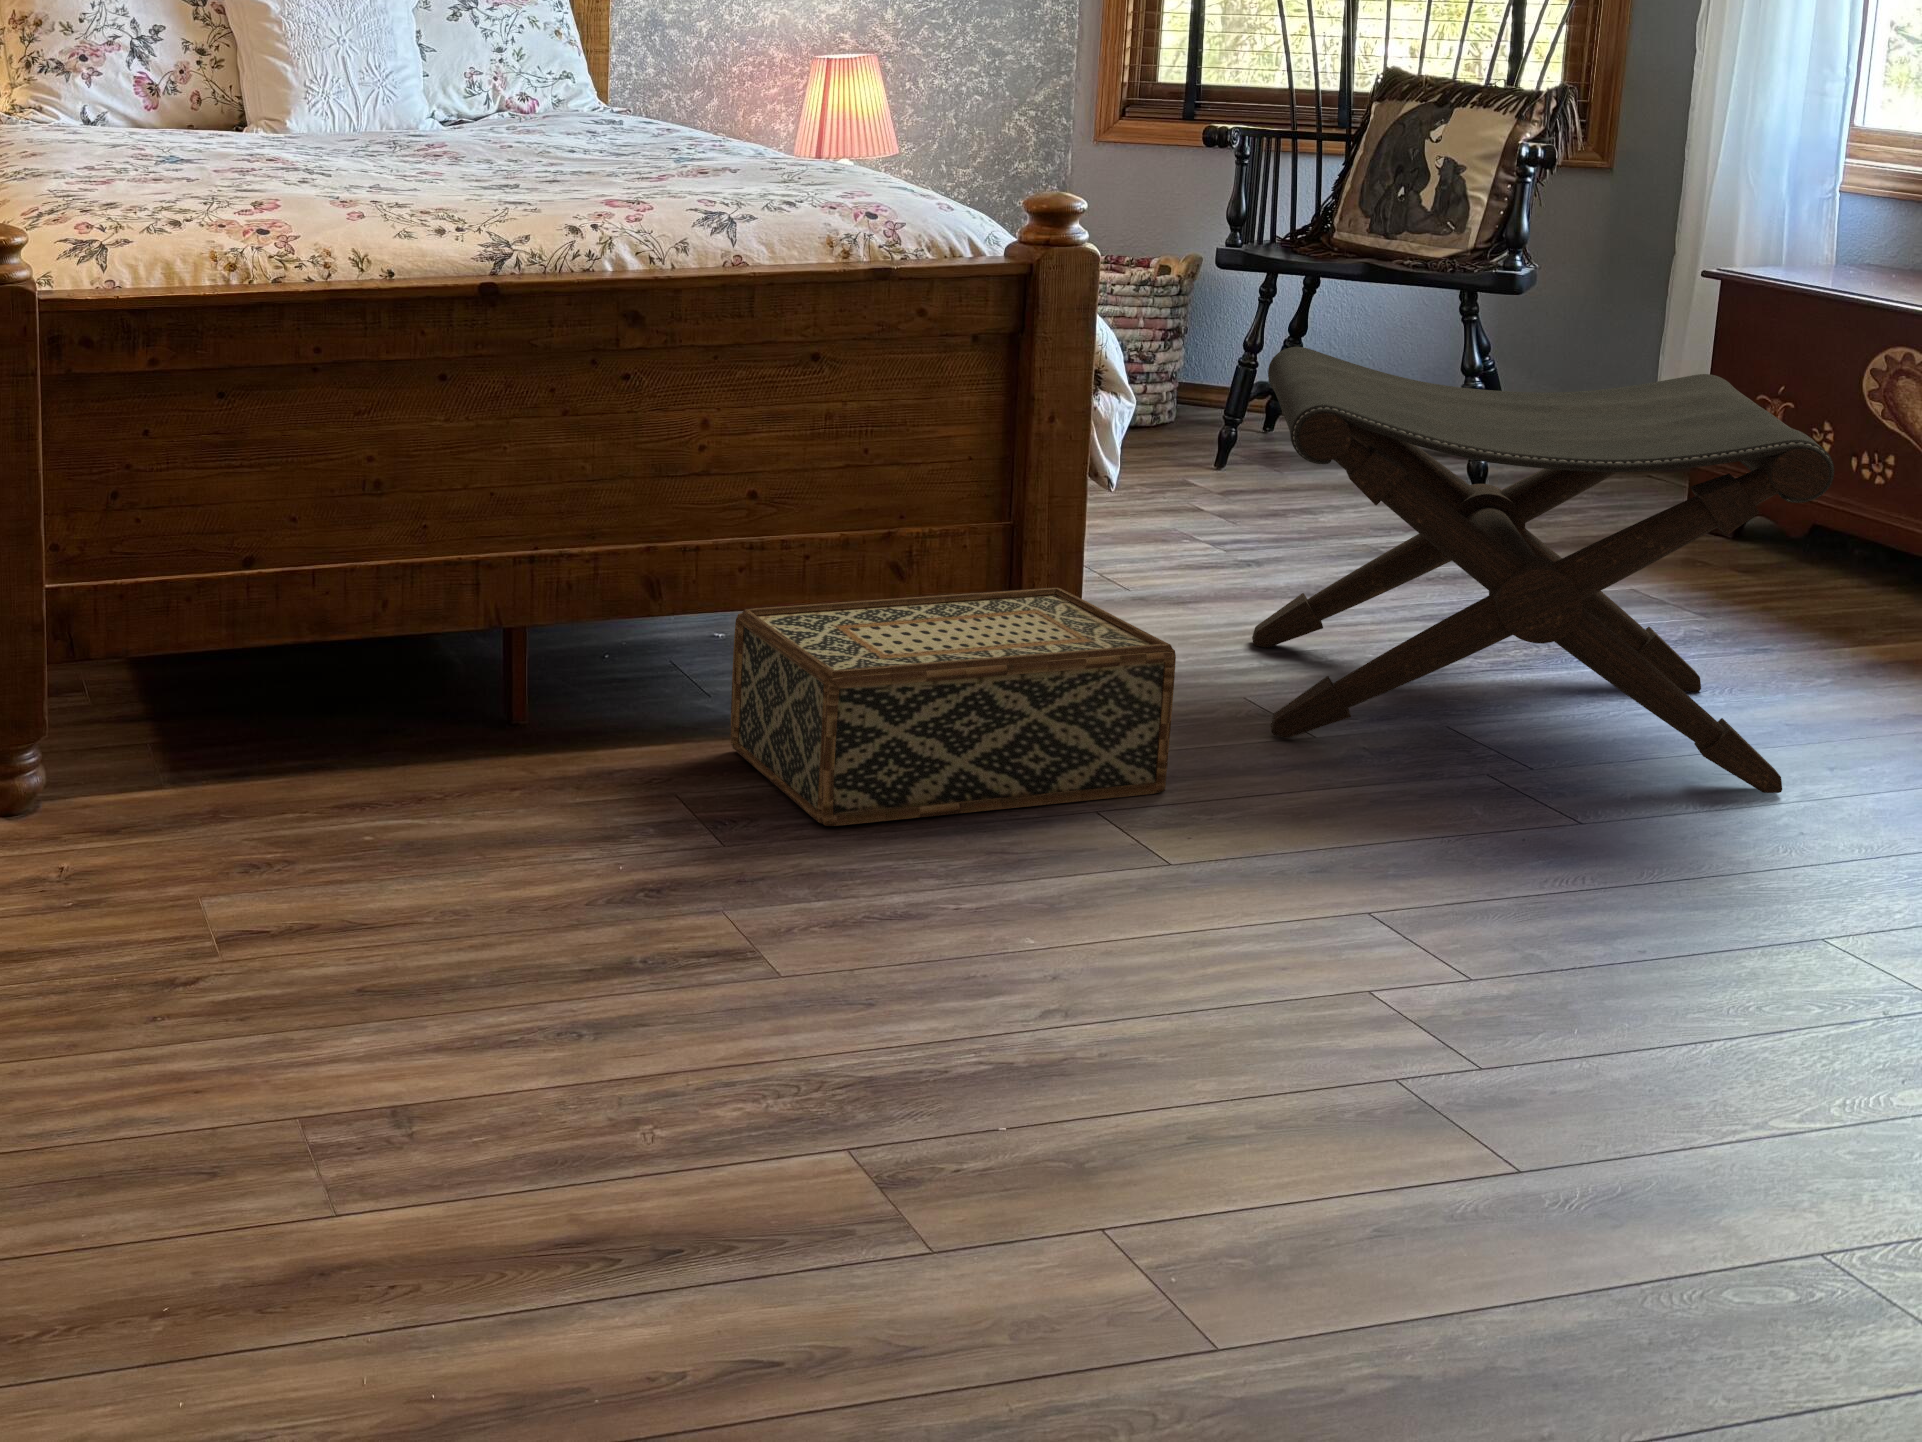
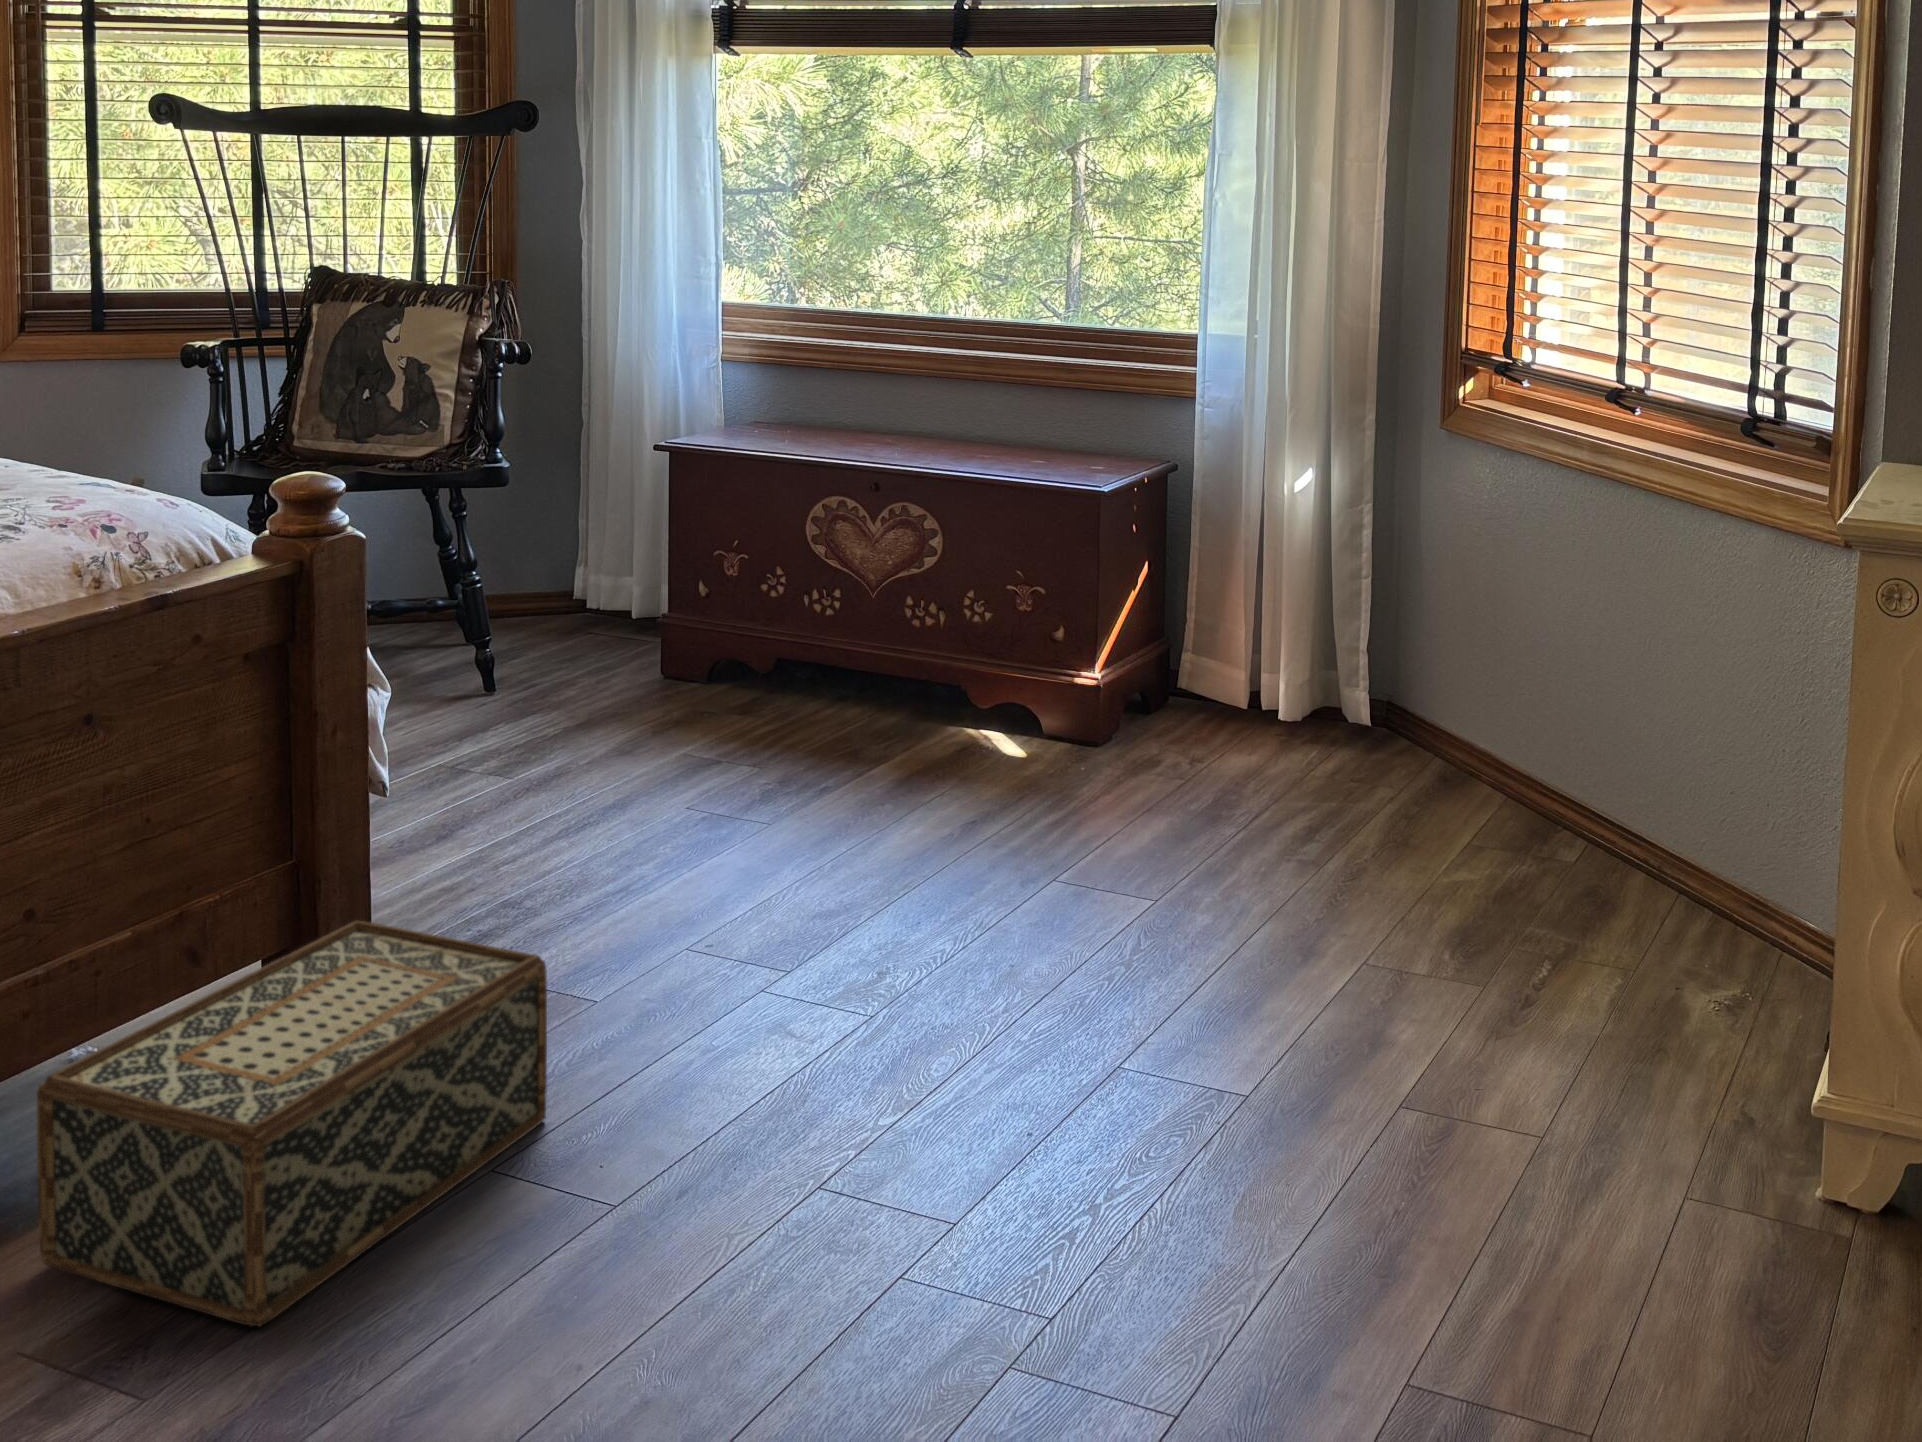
footstool: present [1252,347,1834,793] -> none [442,550,989,1010]

